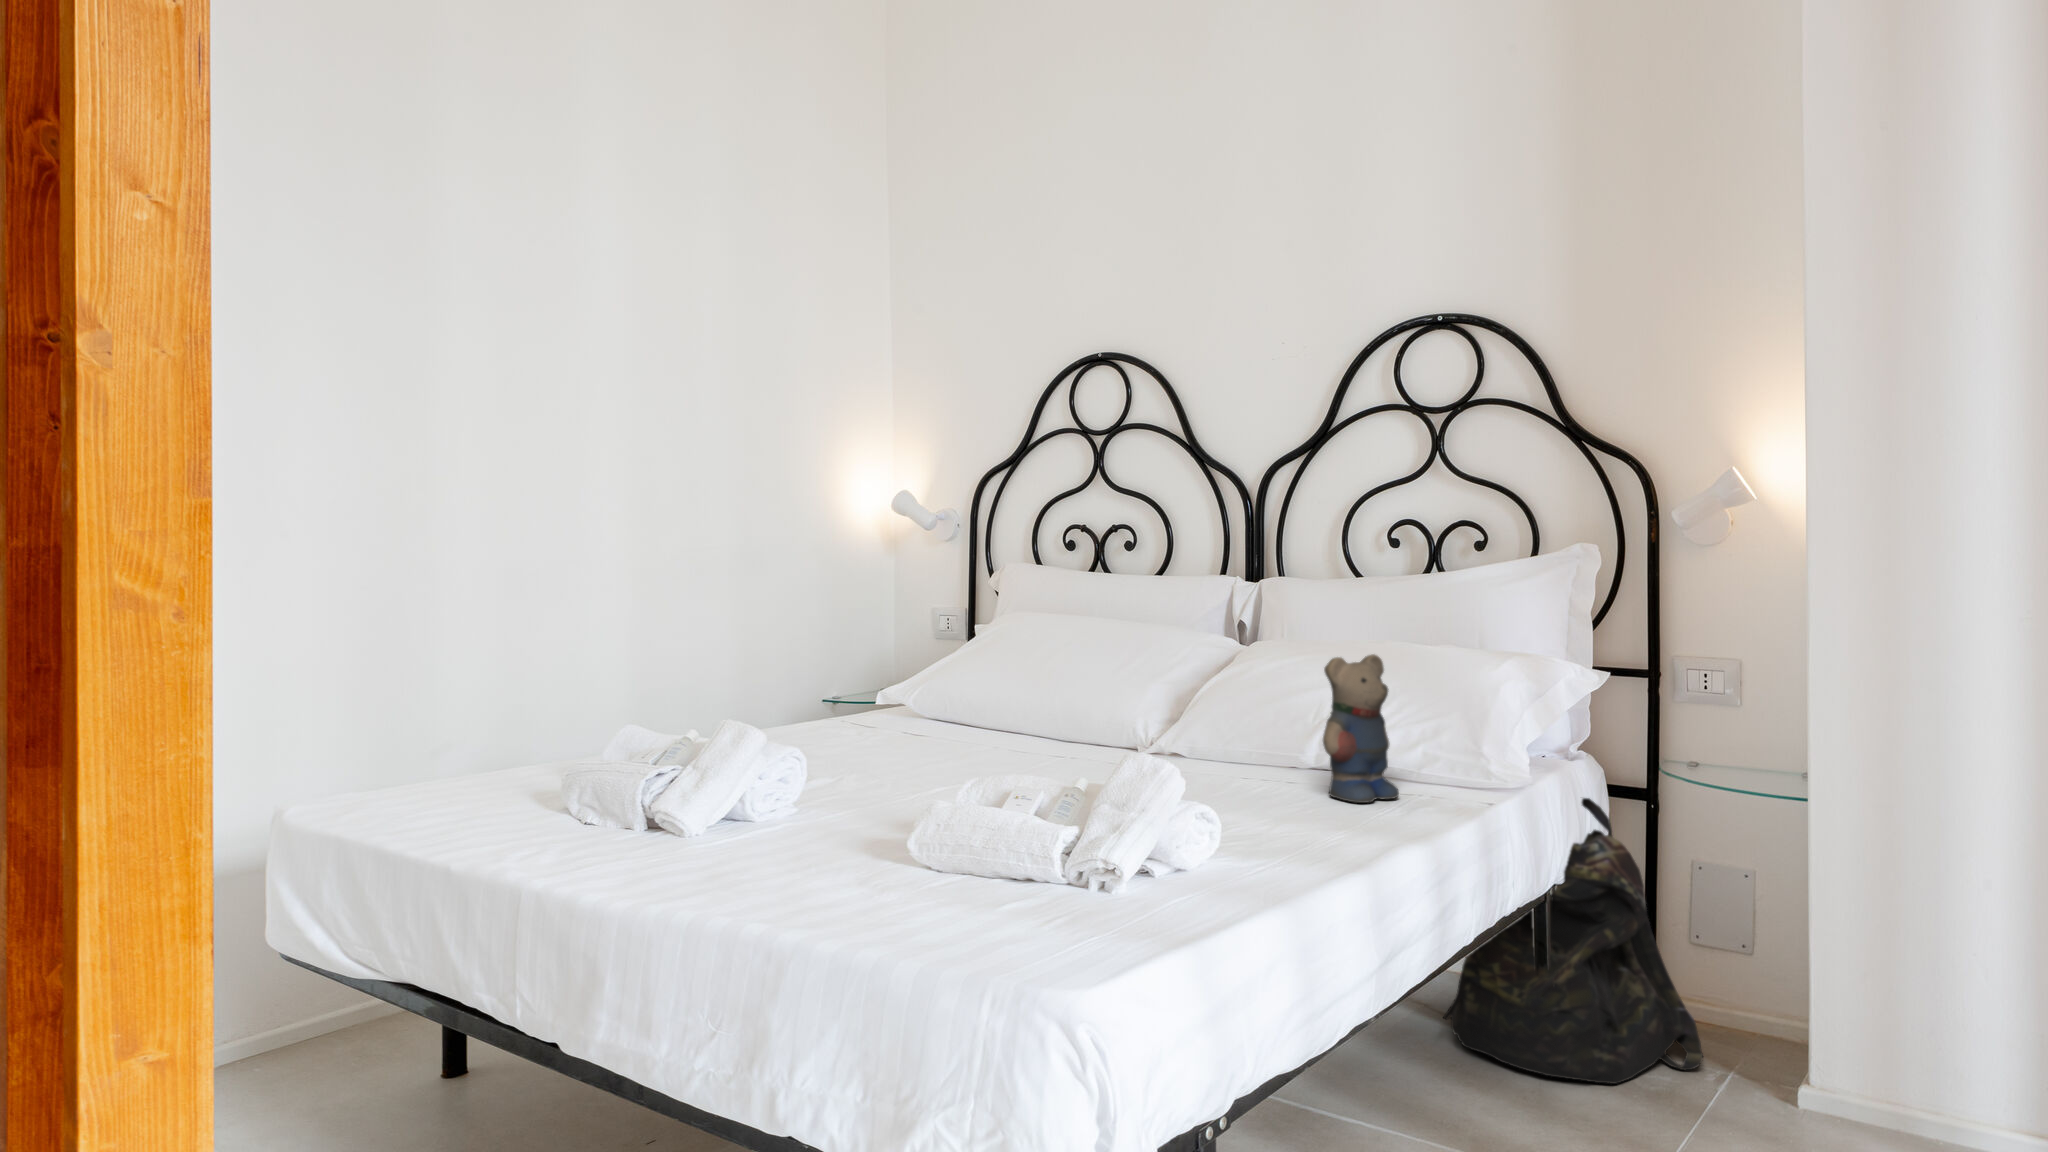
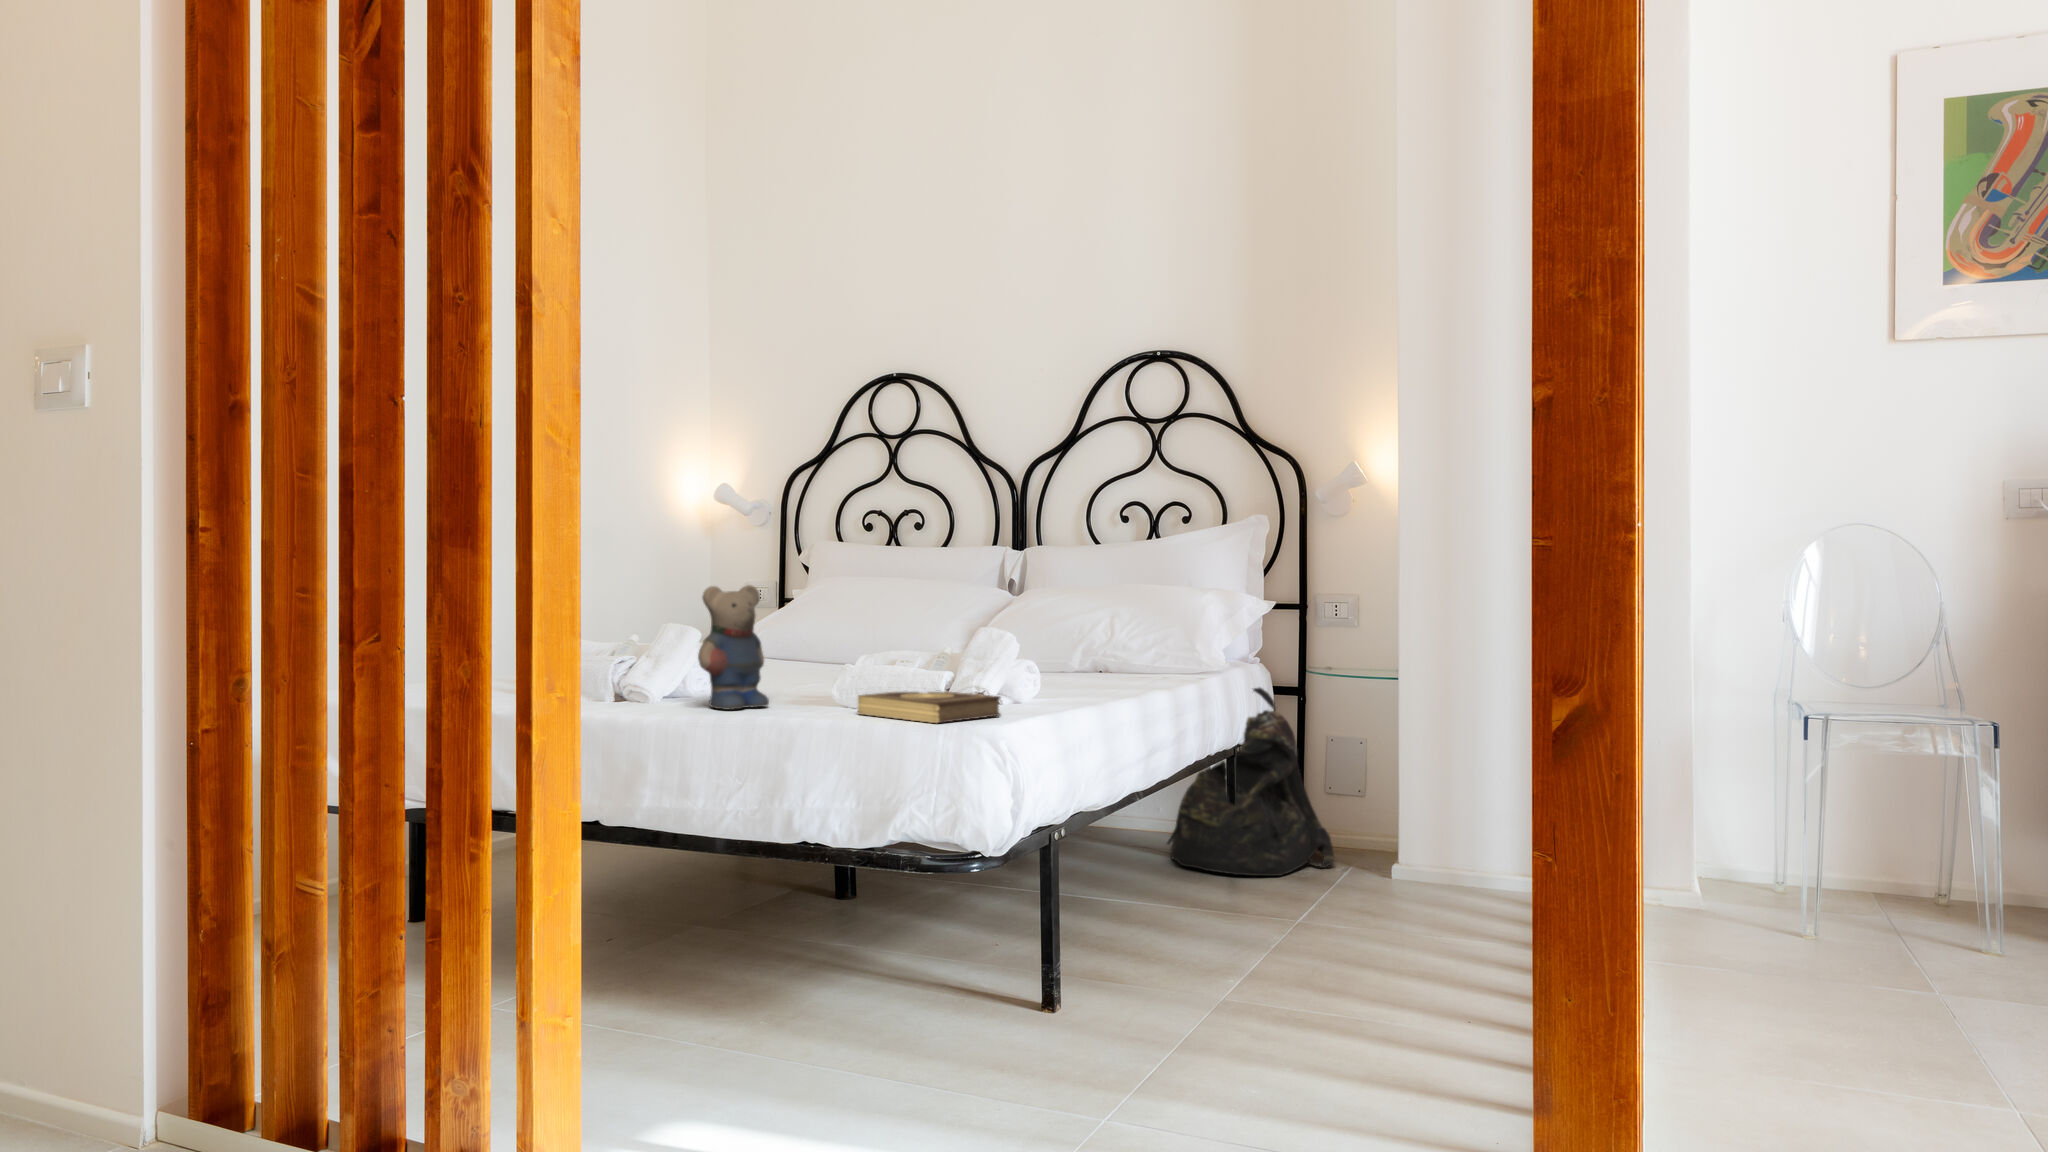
teddy bear: present [1323,654,1399,803] -> present [698,585,769,710]
book: none [915,850,1135,942] -> present [858,691,1000,723]

